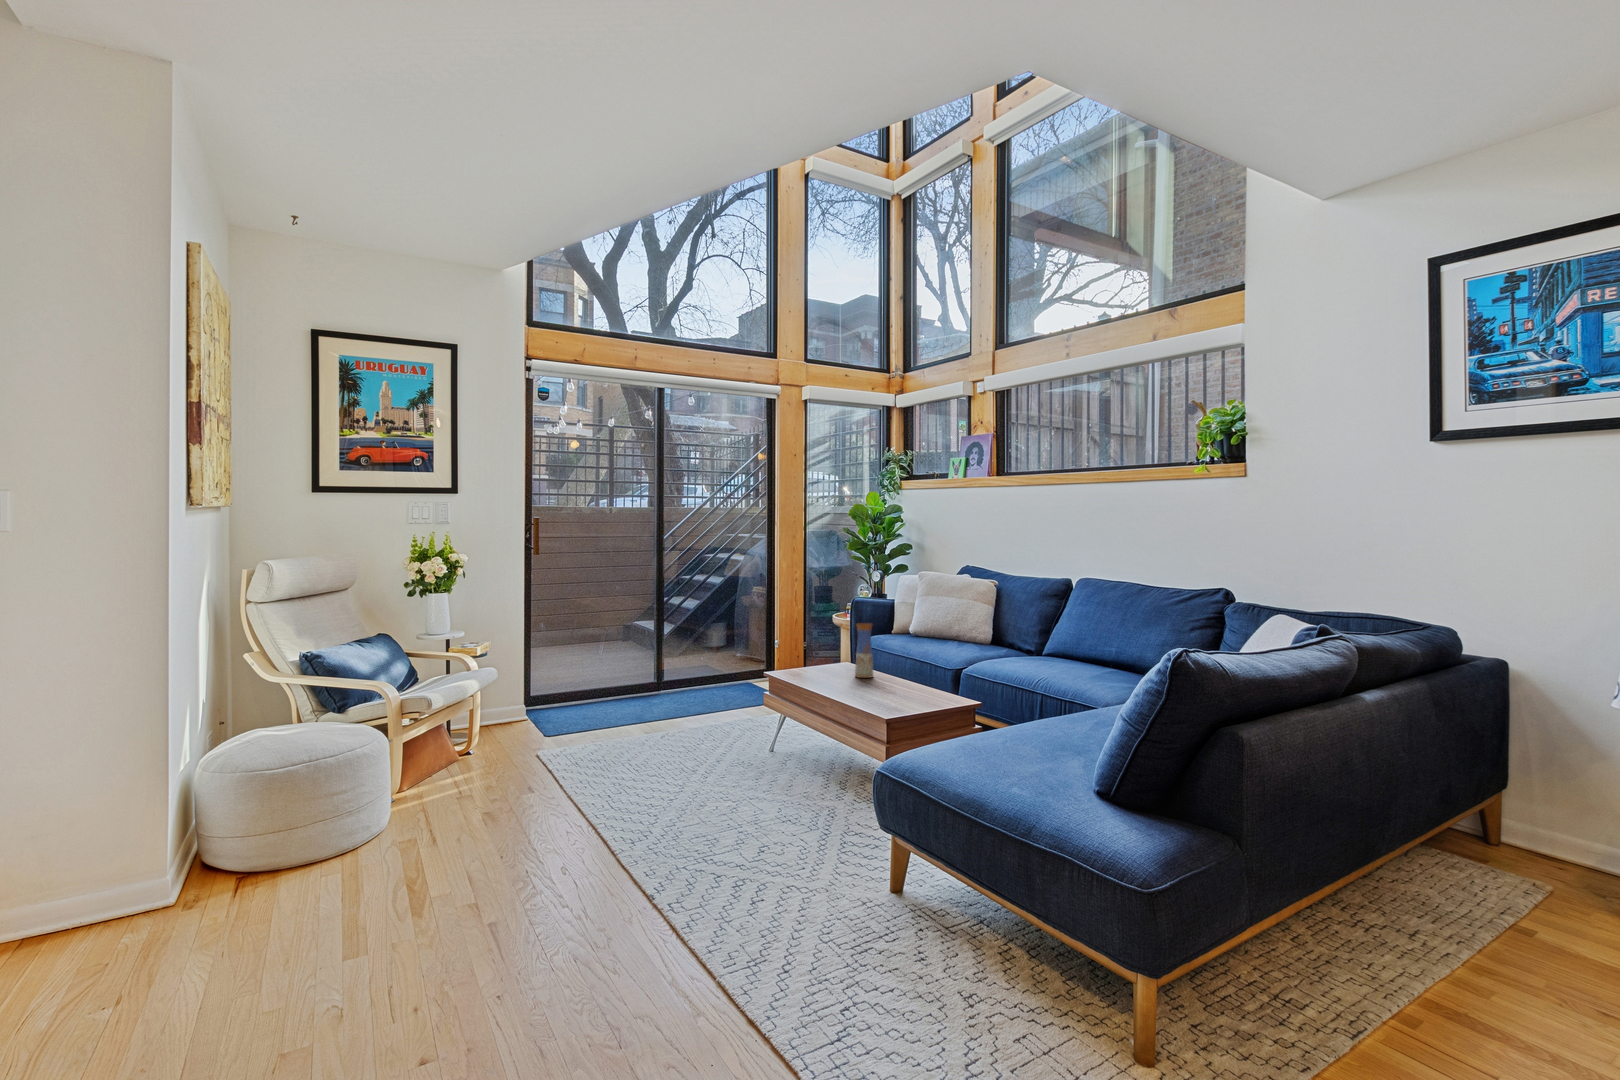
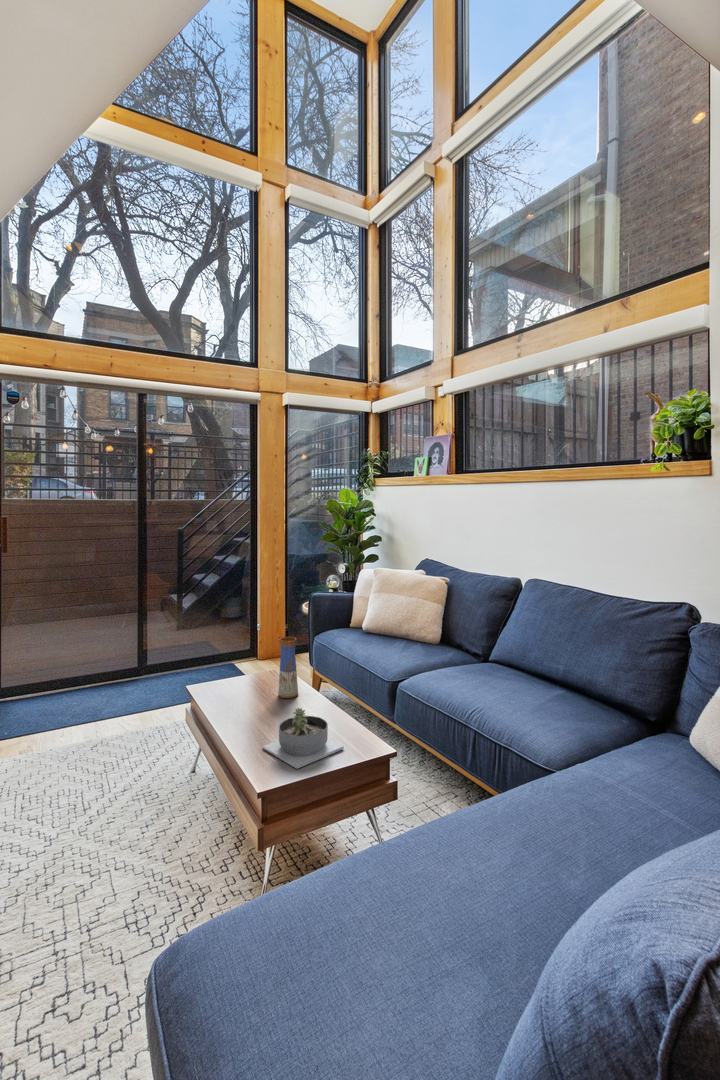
succulent planter: none [869,666,937,707] -> present [263,708,344,769]

